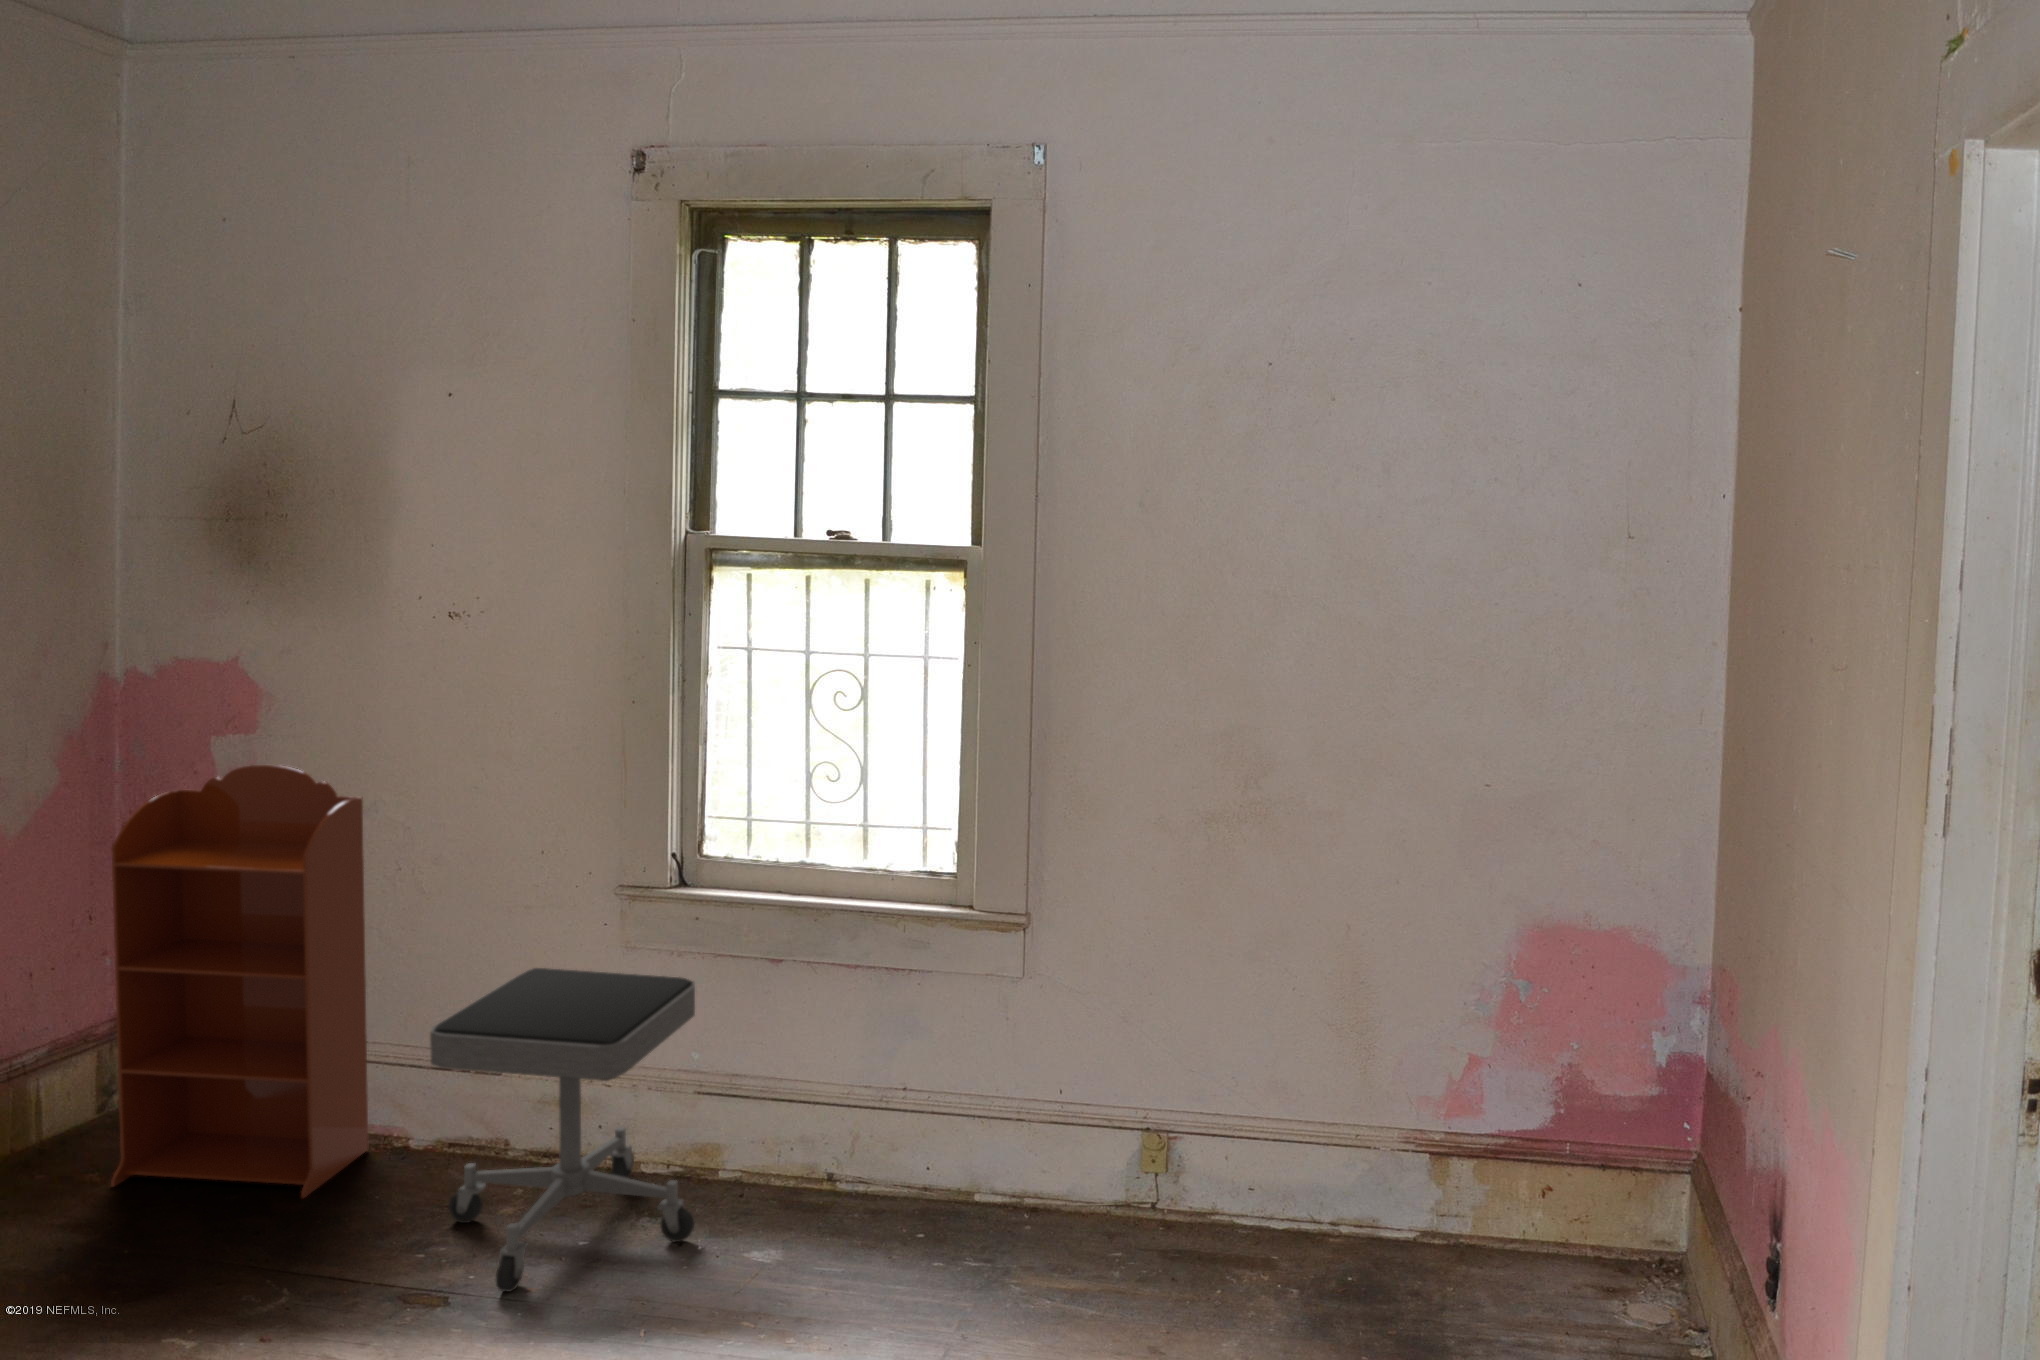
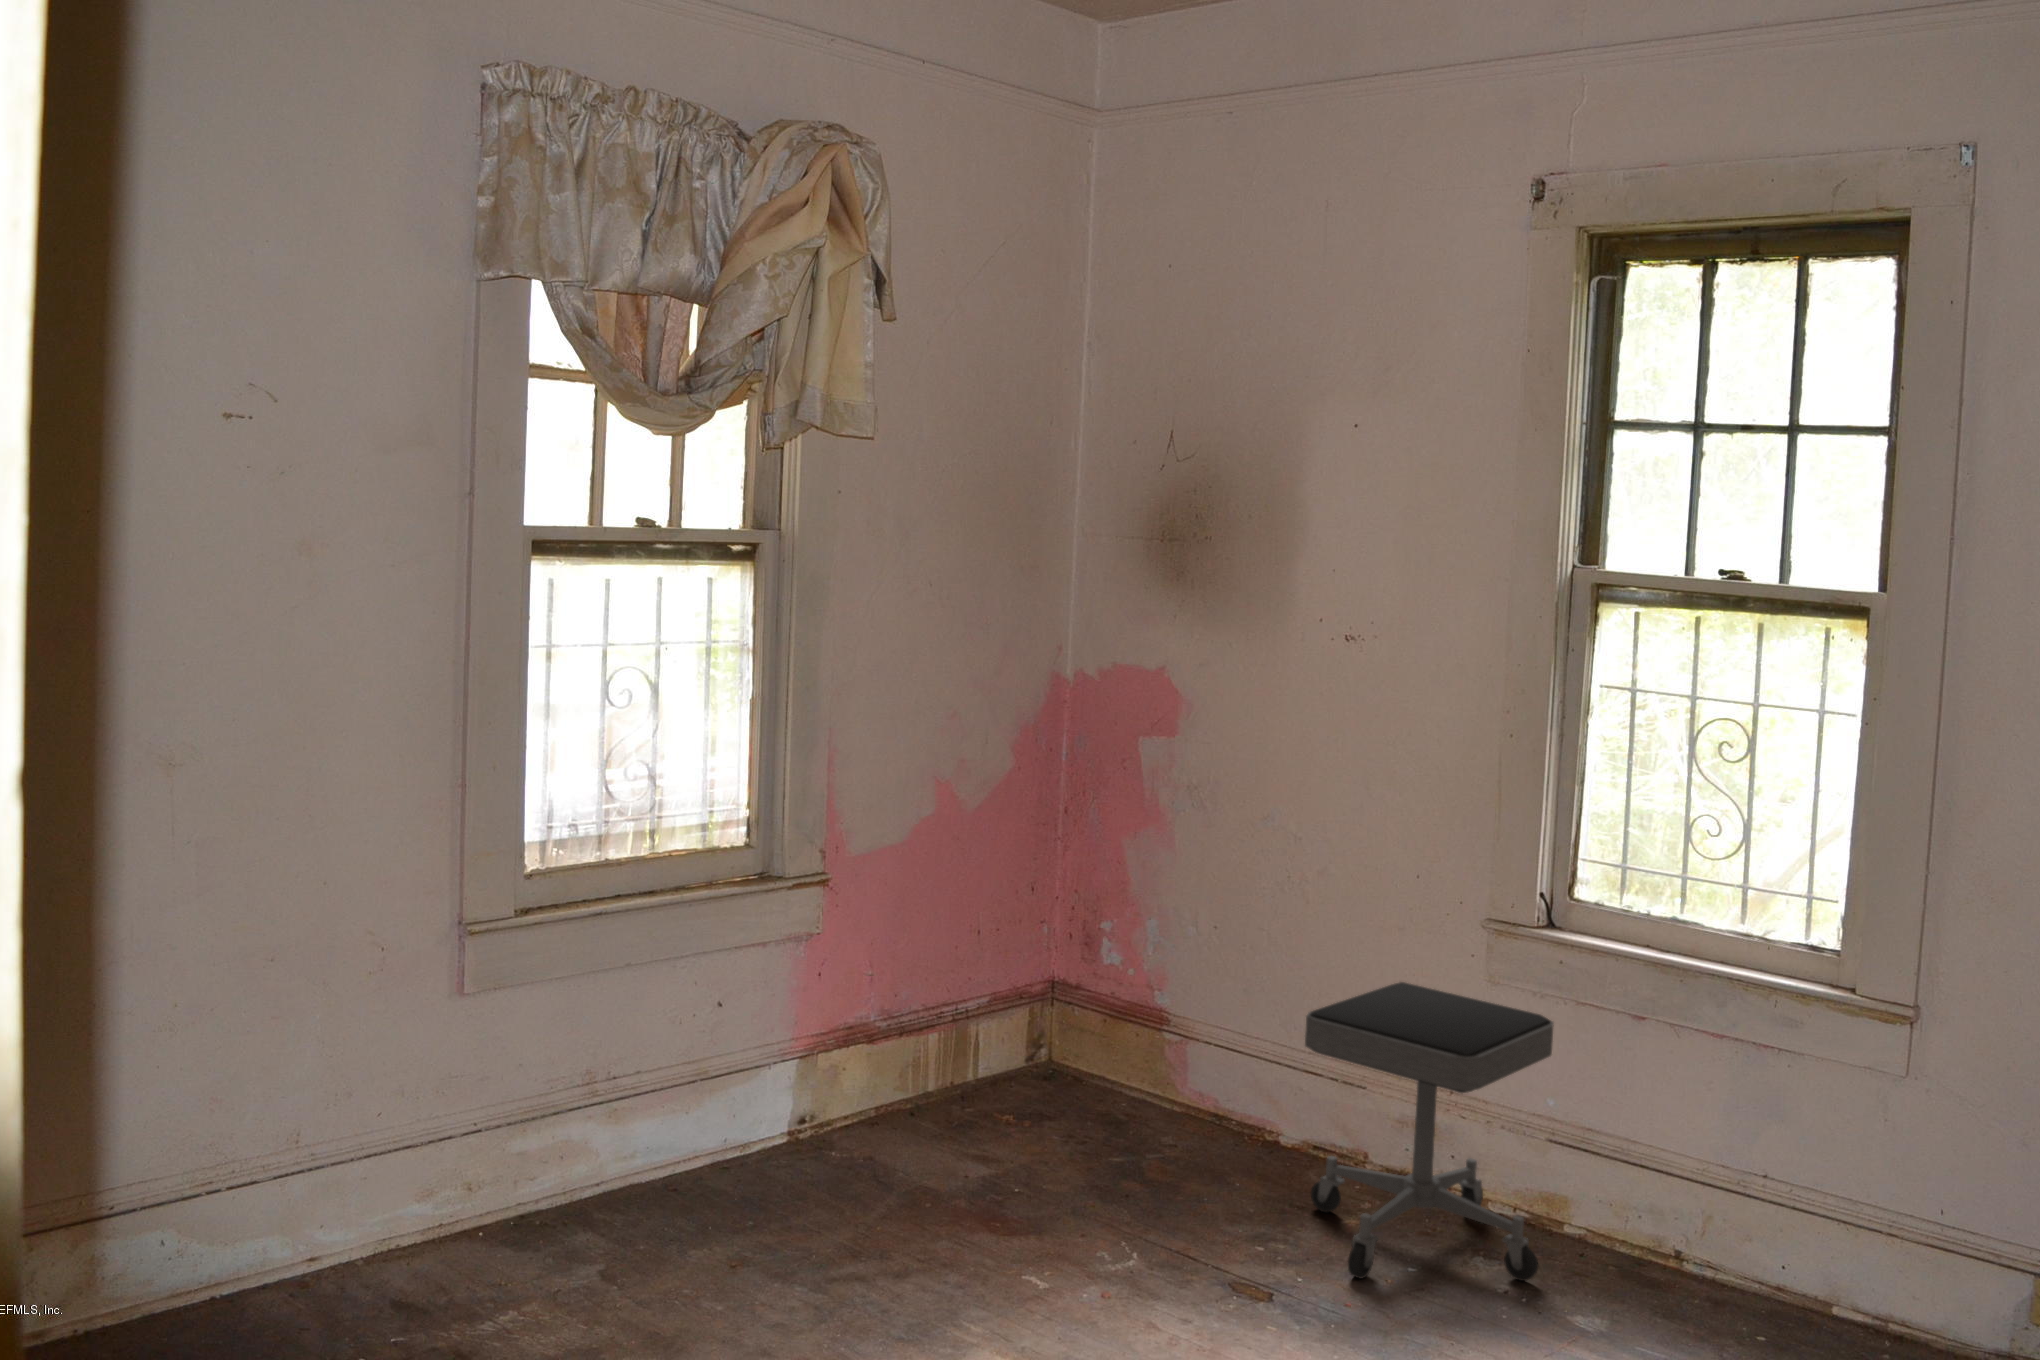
bookcase: present [111,765,368,1198] -> none [1049,764,1263,1158]

